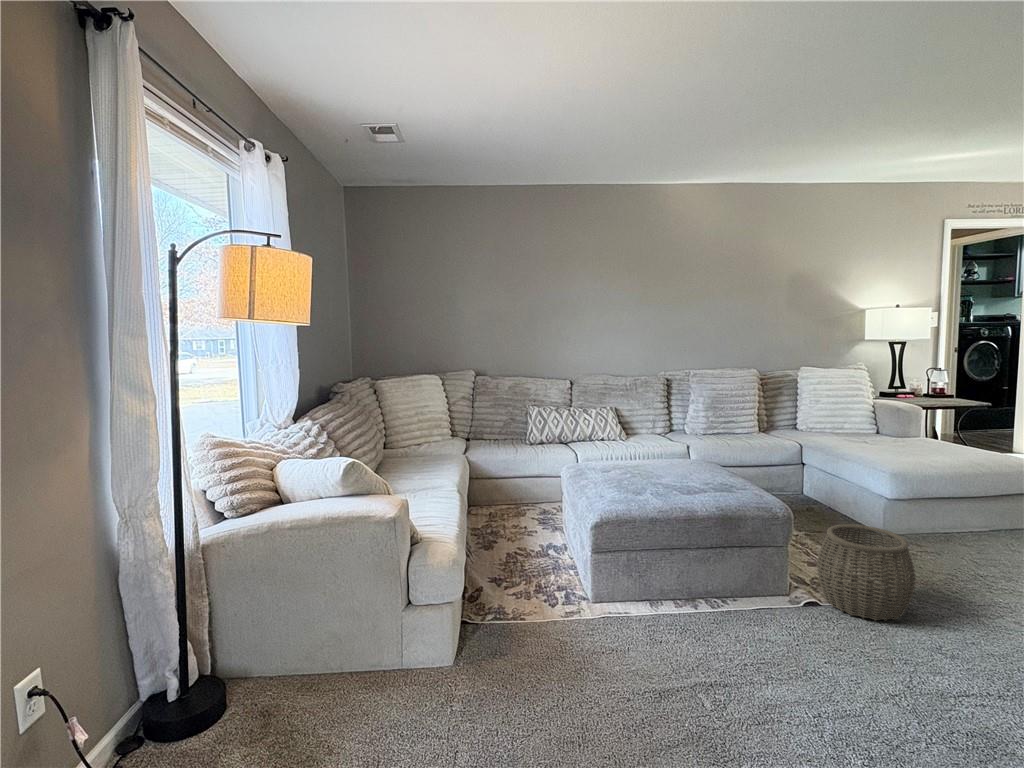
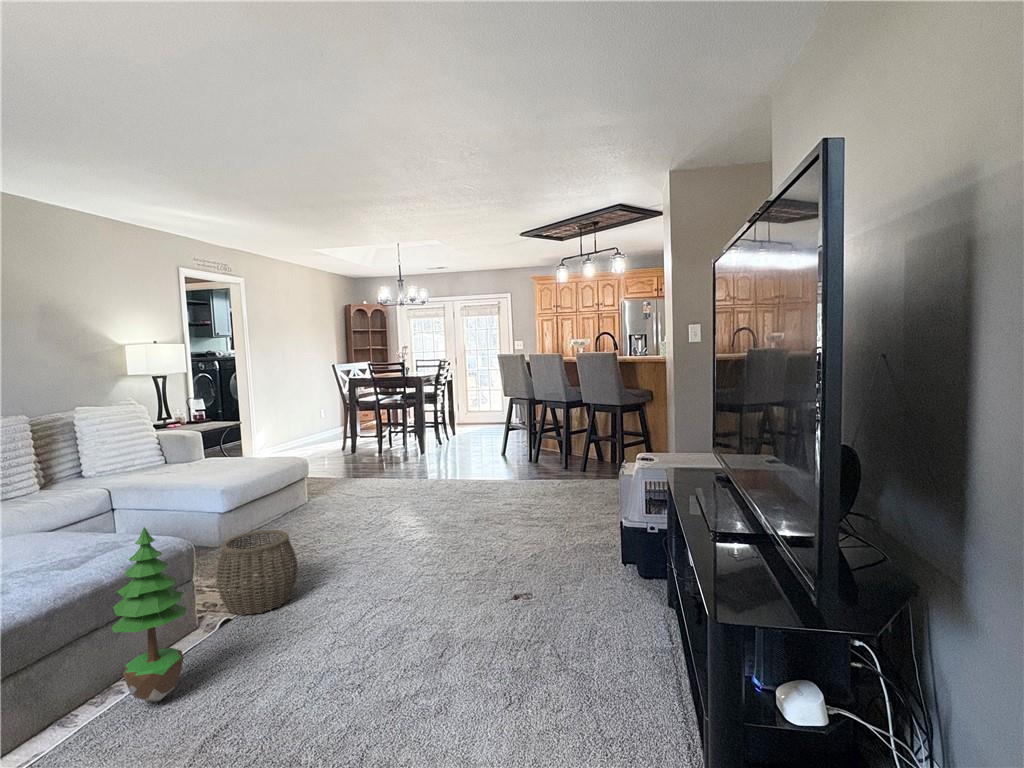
potted tree: none [678,478,738,630] -> present [111,527,187,702]

